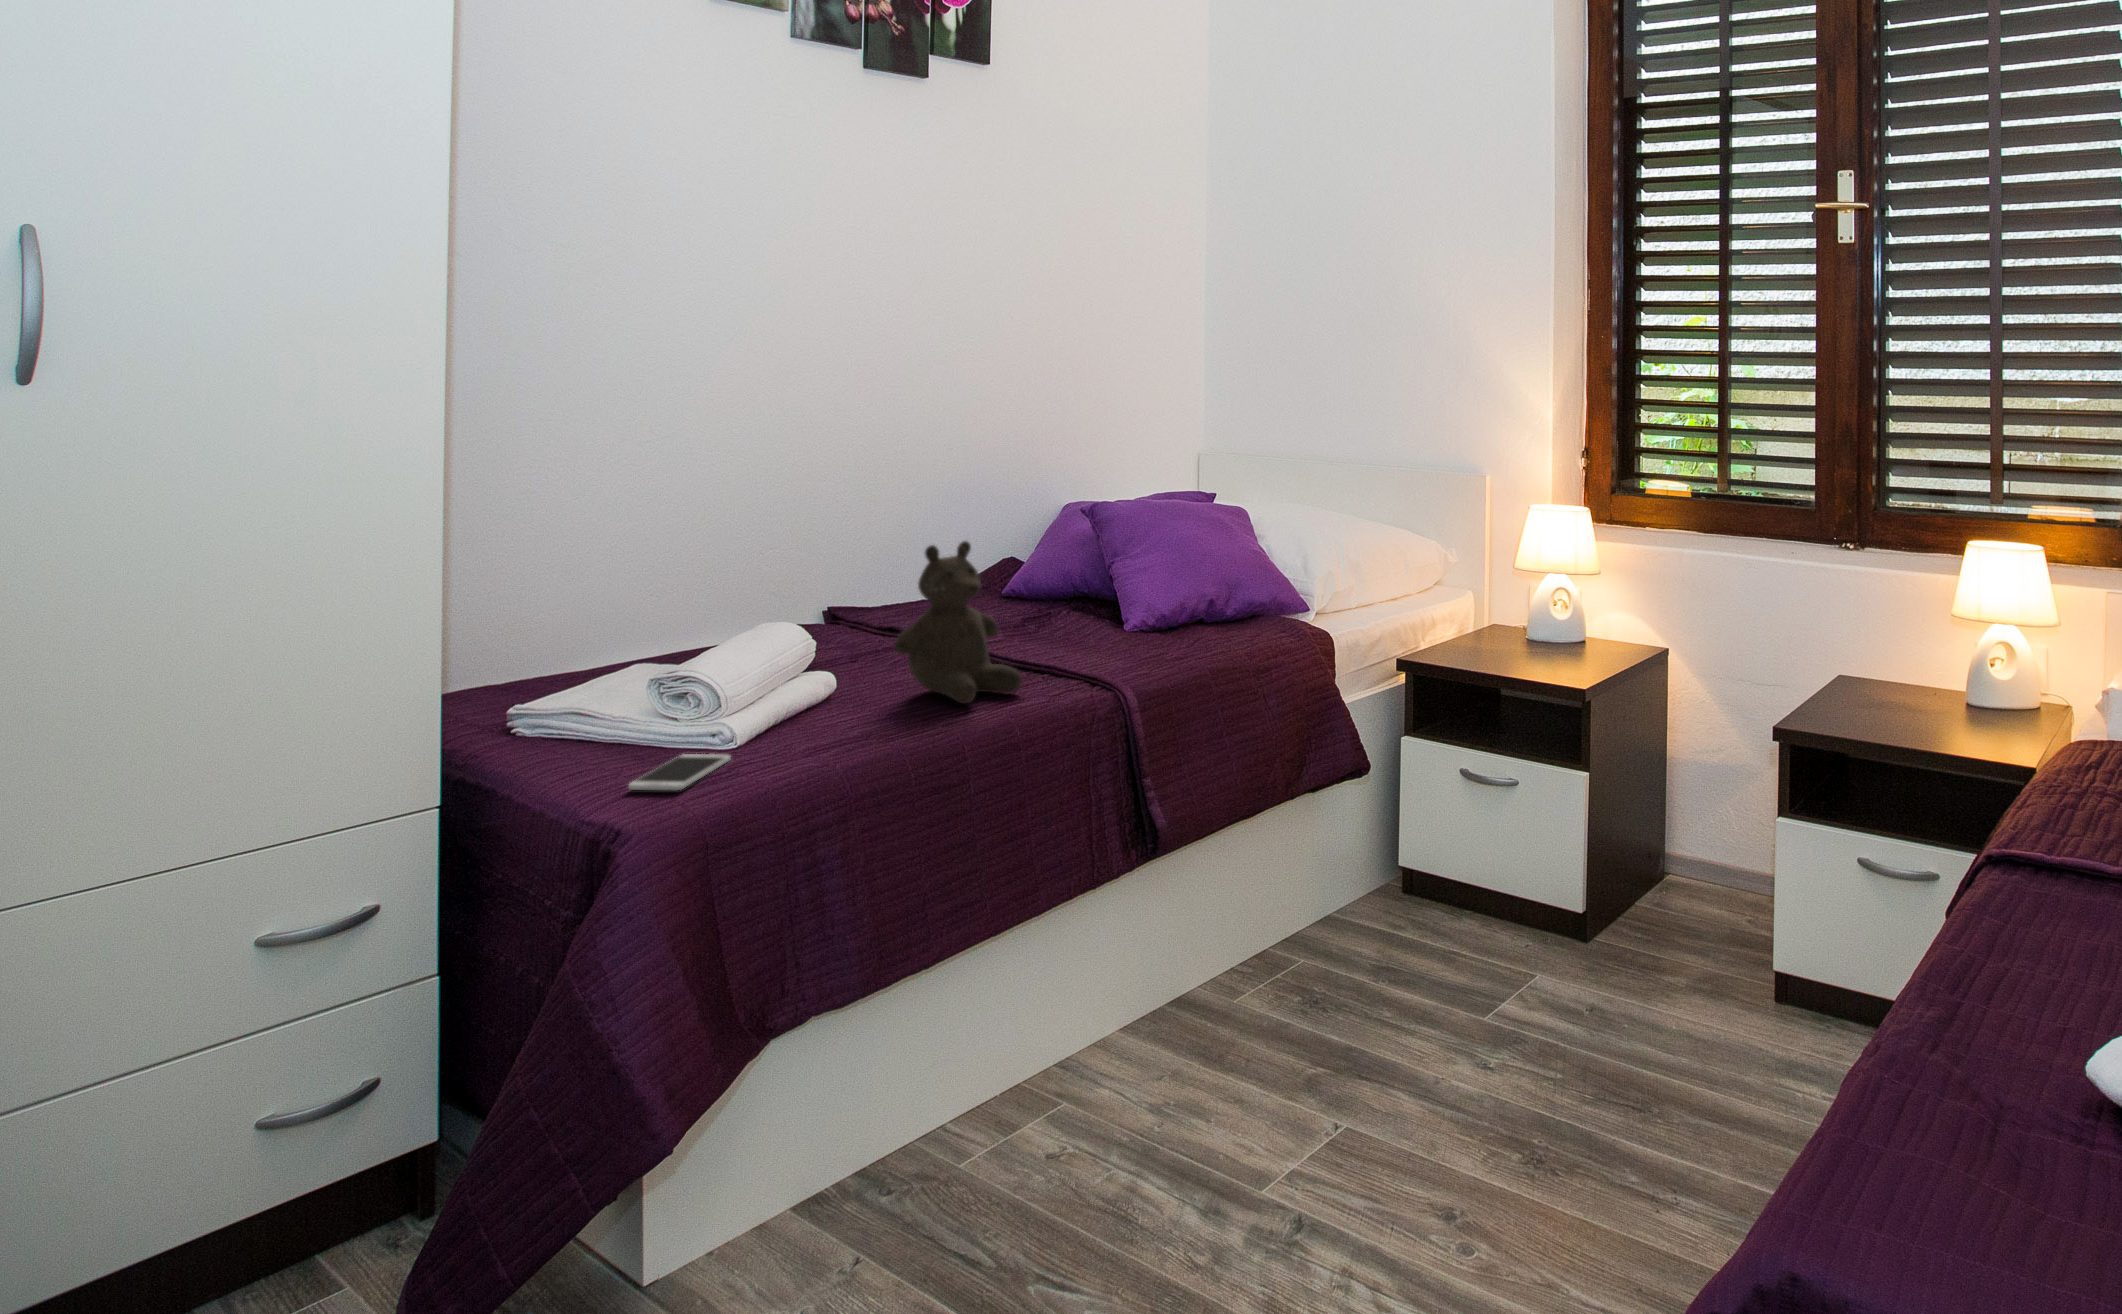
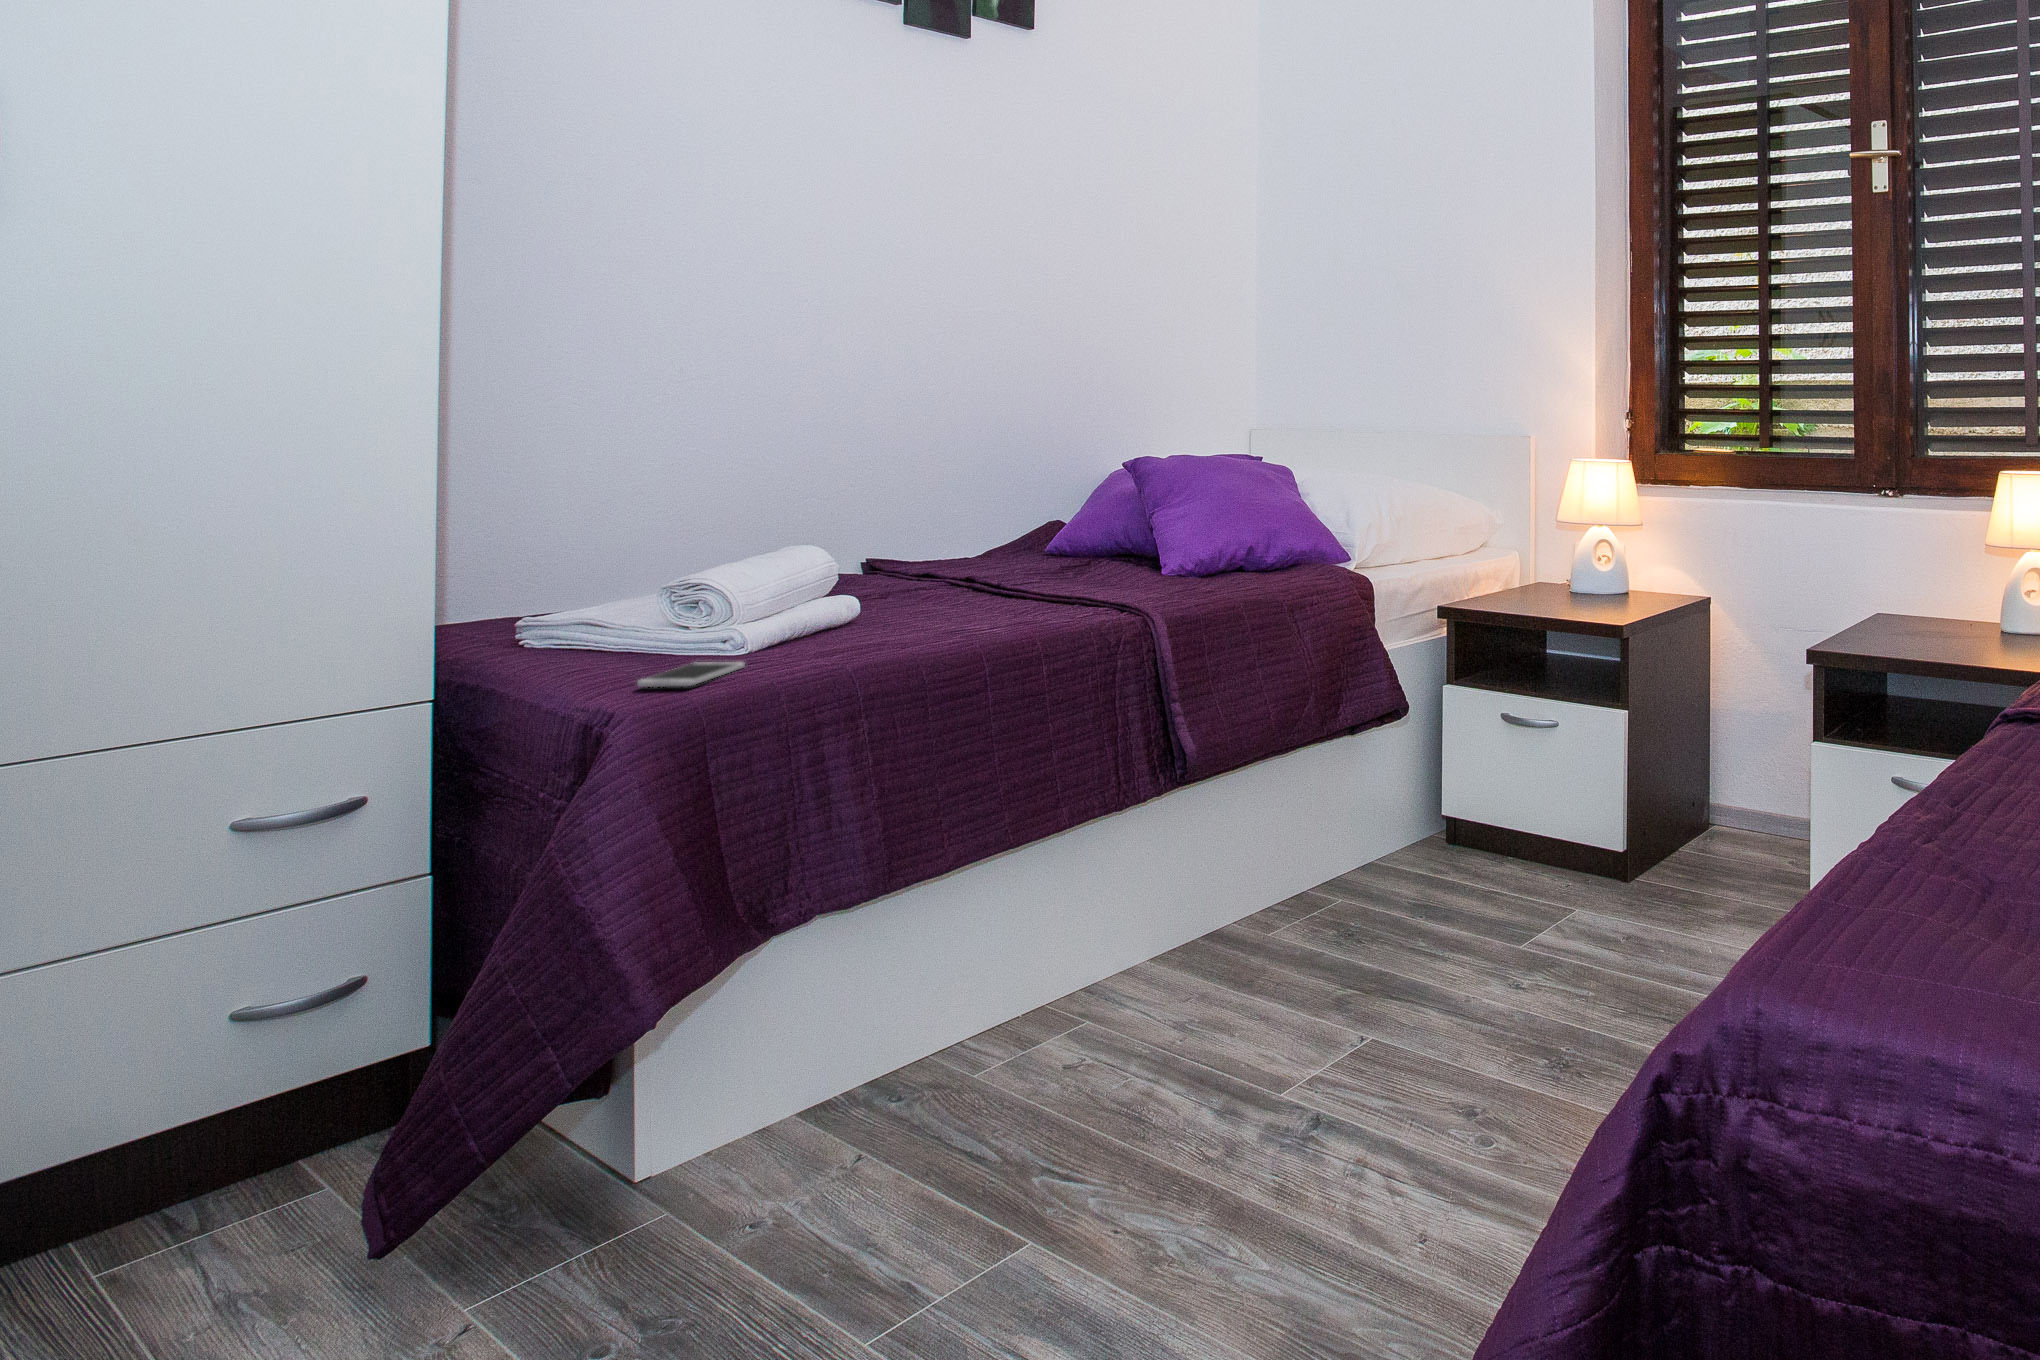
teddy bear: present [895,541,1022,703] -> none [918,468,1049,625]

